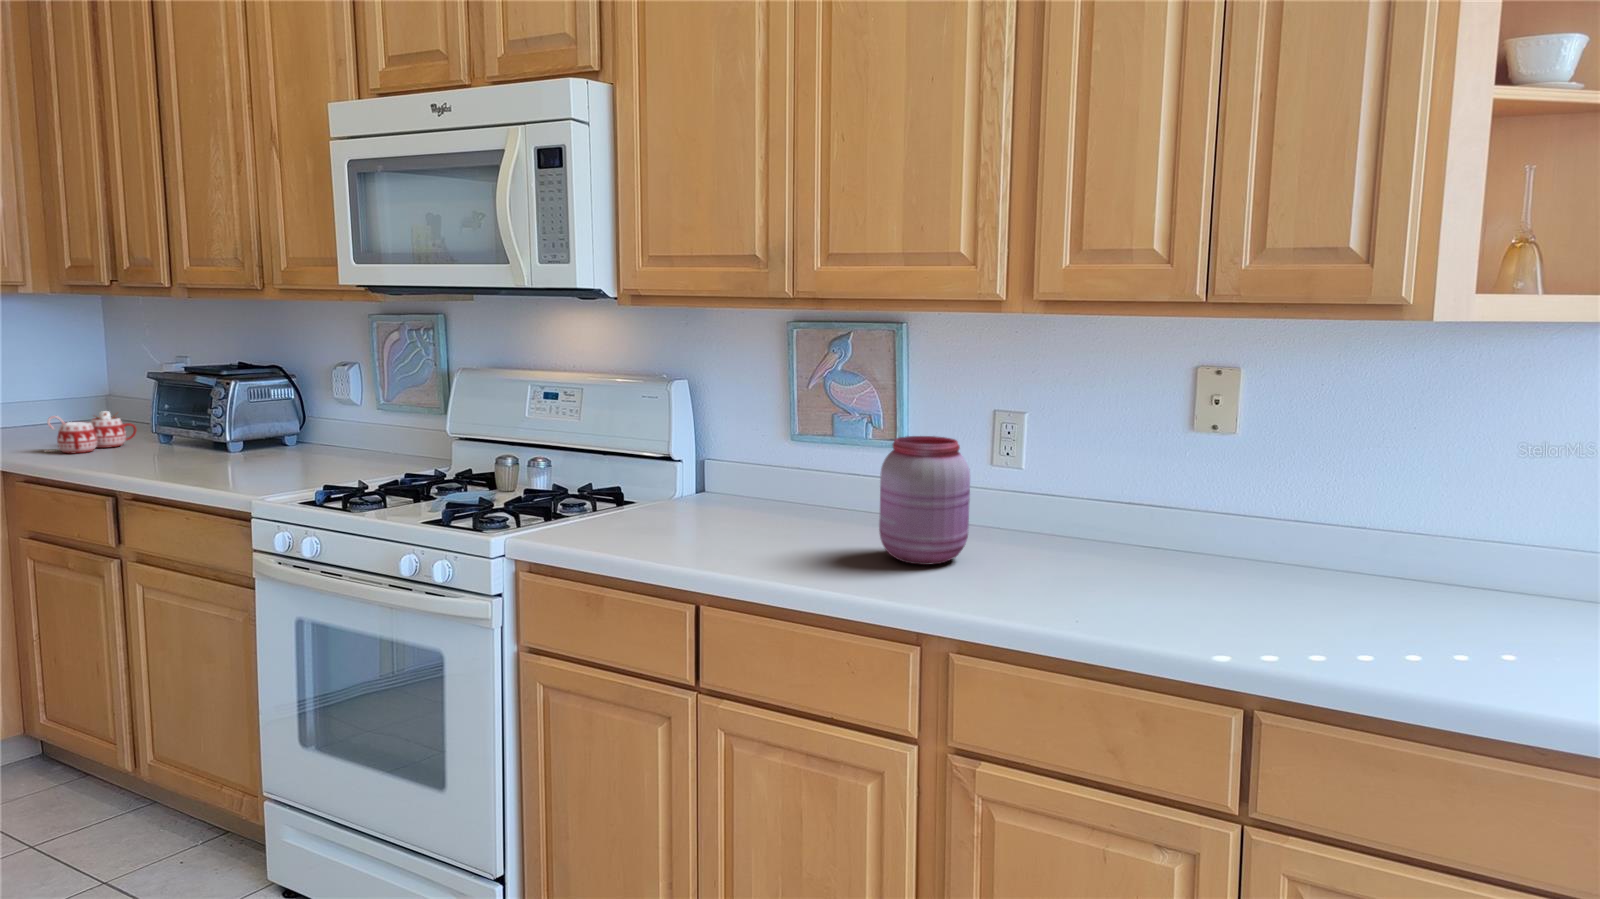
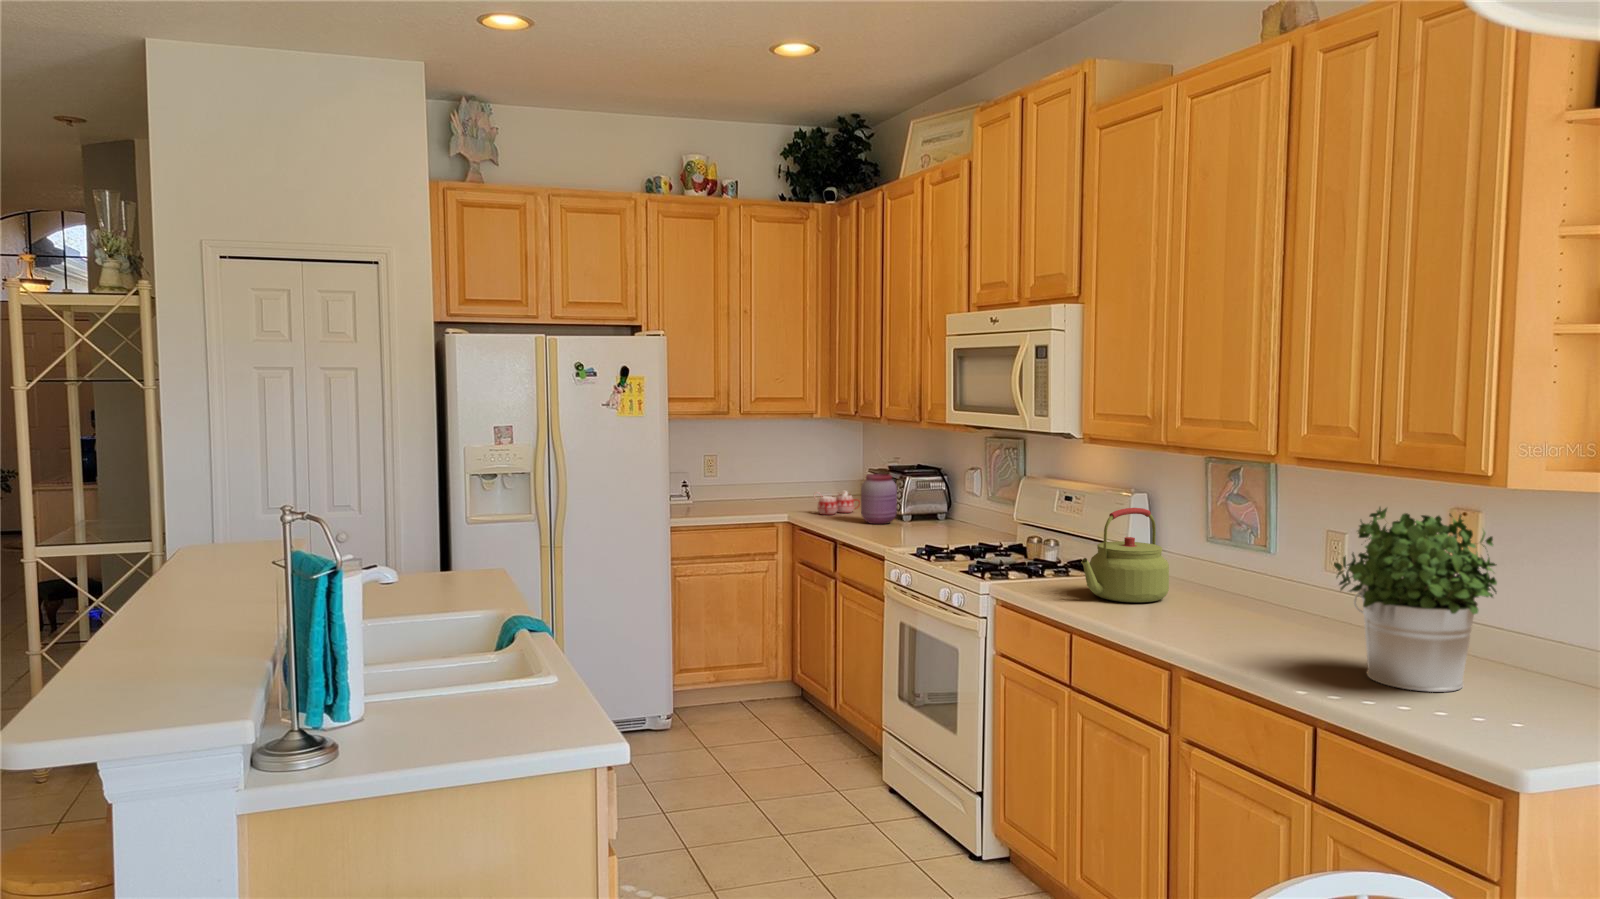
potted plant: none [1174,361,1386,622] -> present [1334,508,1497,692]
kettle: none [675,397,792,542] -> present [1081,508,1169,603]
jar: present [879,436,970,565] -> present [861,474,897,524]

